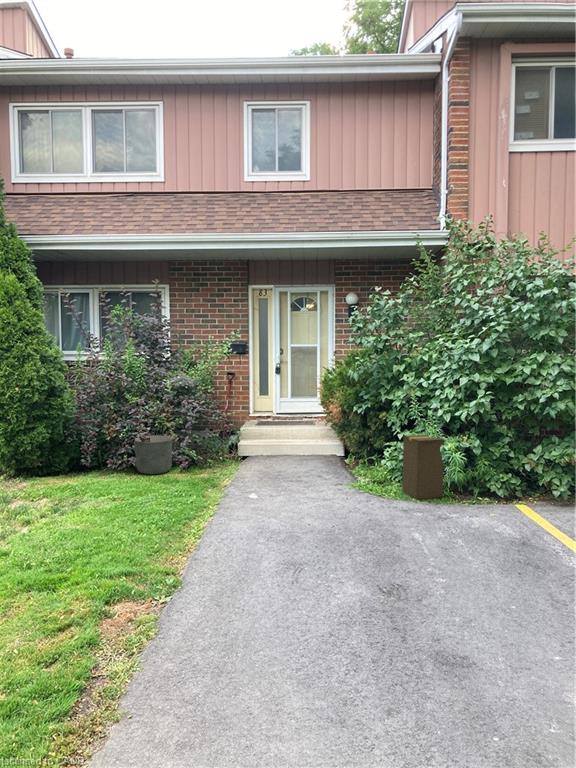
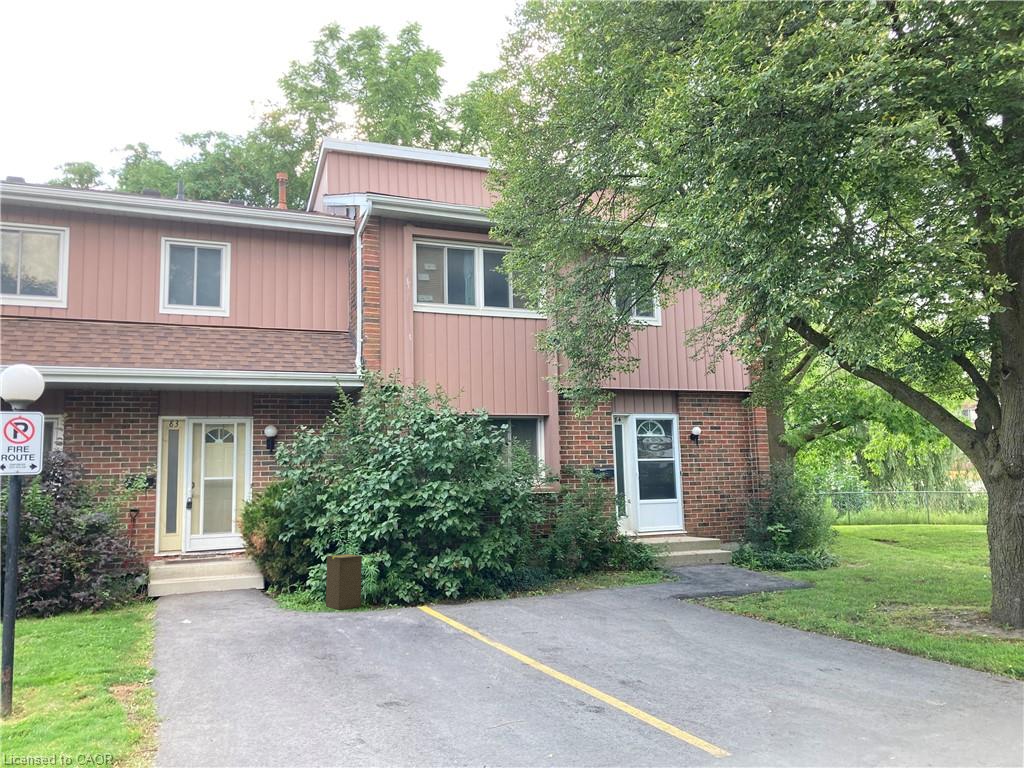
planter: present [135,436,172,474] -> none [42,576,86,617]

